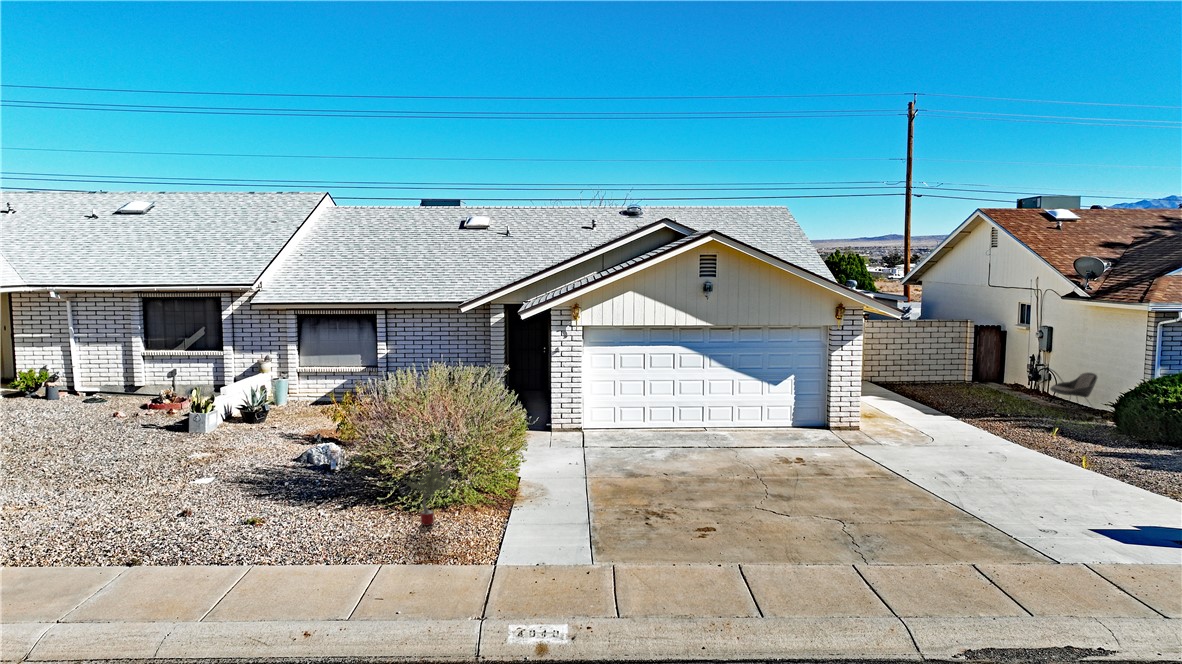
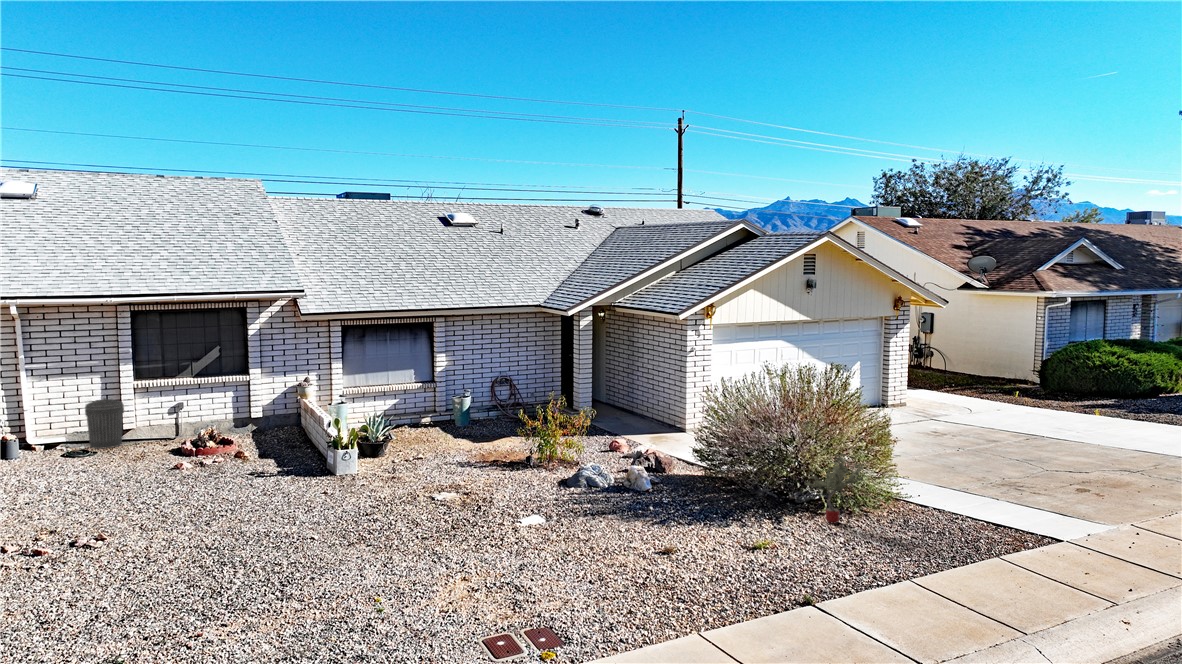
trash can: none [103,362,132,399] -> present [85,398,124,449]
lounge chair: present [1050,373,1097,412] -> none [976,349,1014,382]

